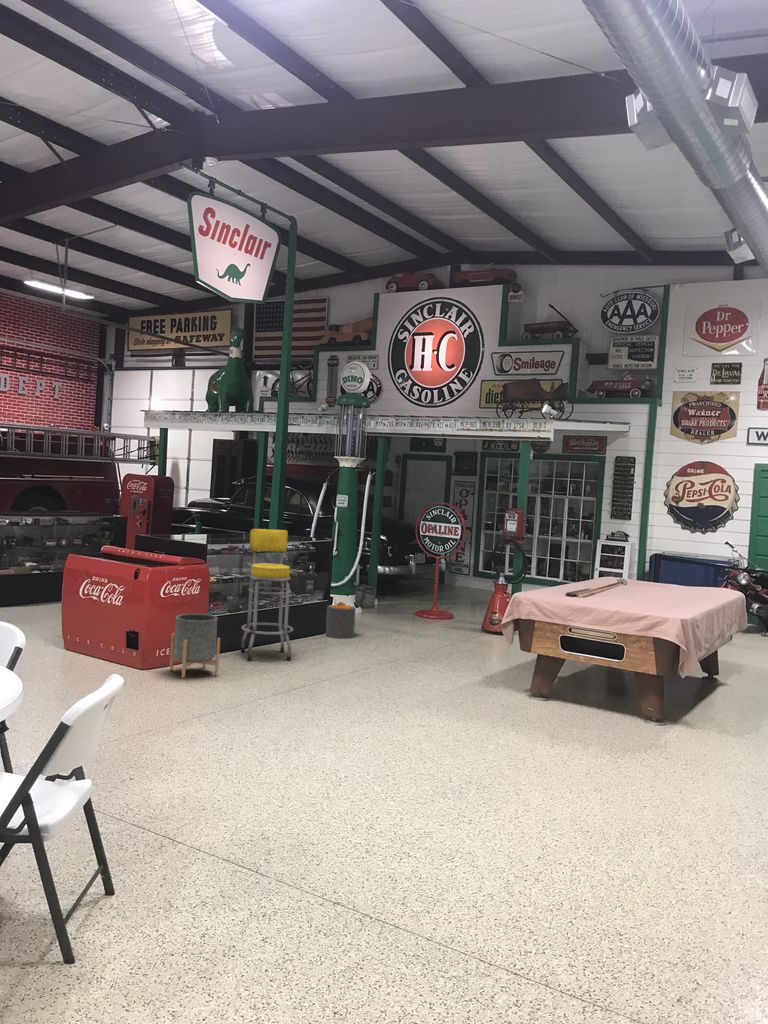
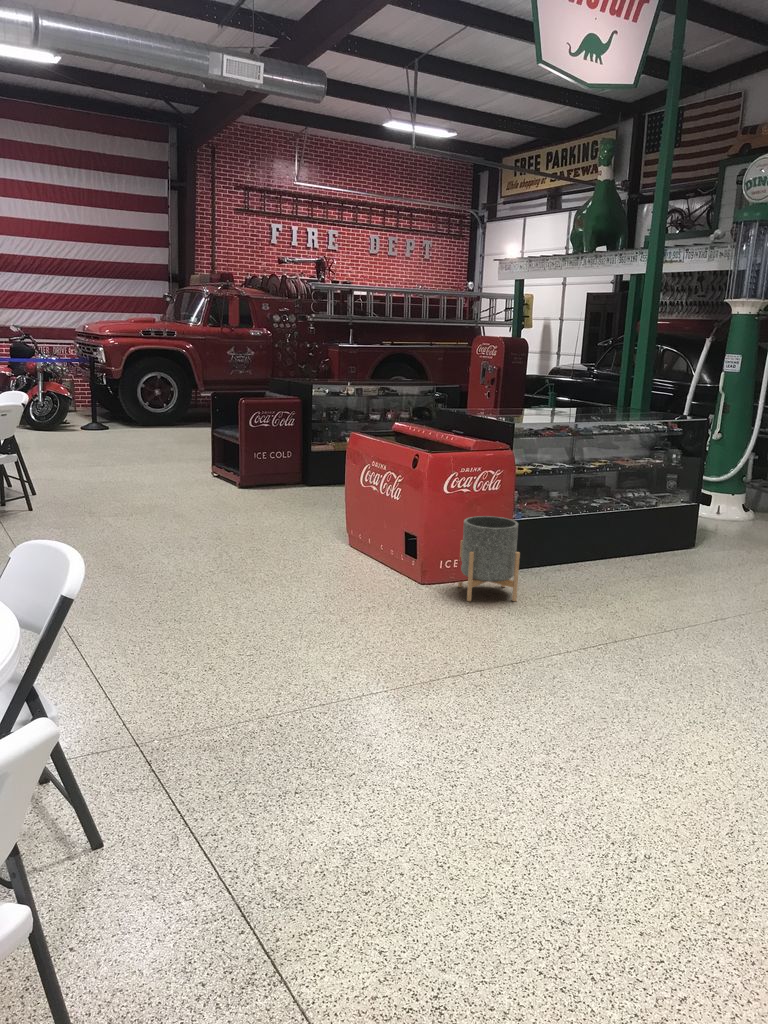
bar stool: present [241,529,293,661] -> none [562,402,634,586]
trash can: present [326,599,356,638] -> none [691,495,737,555]

